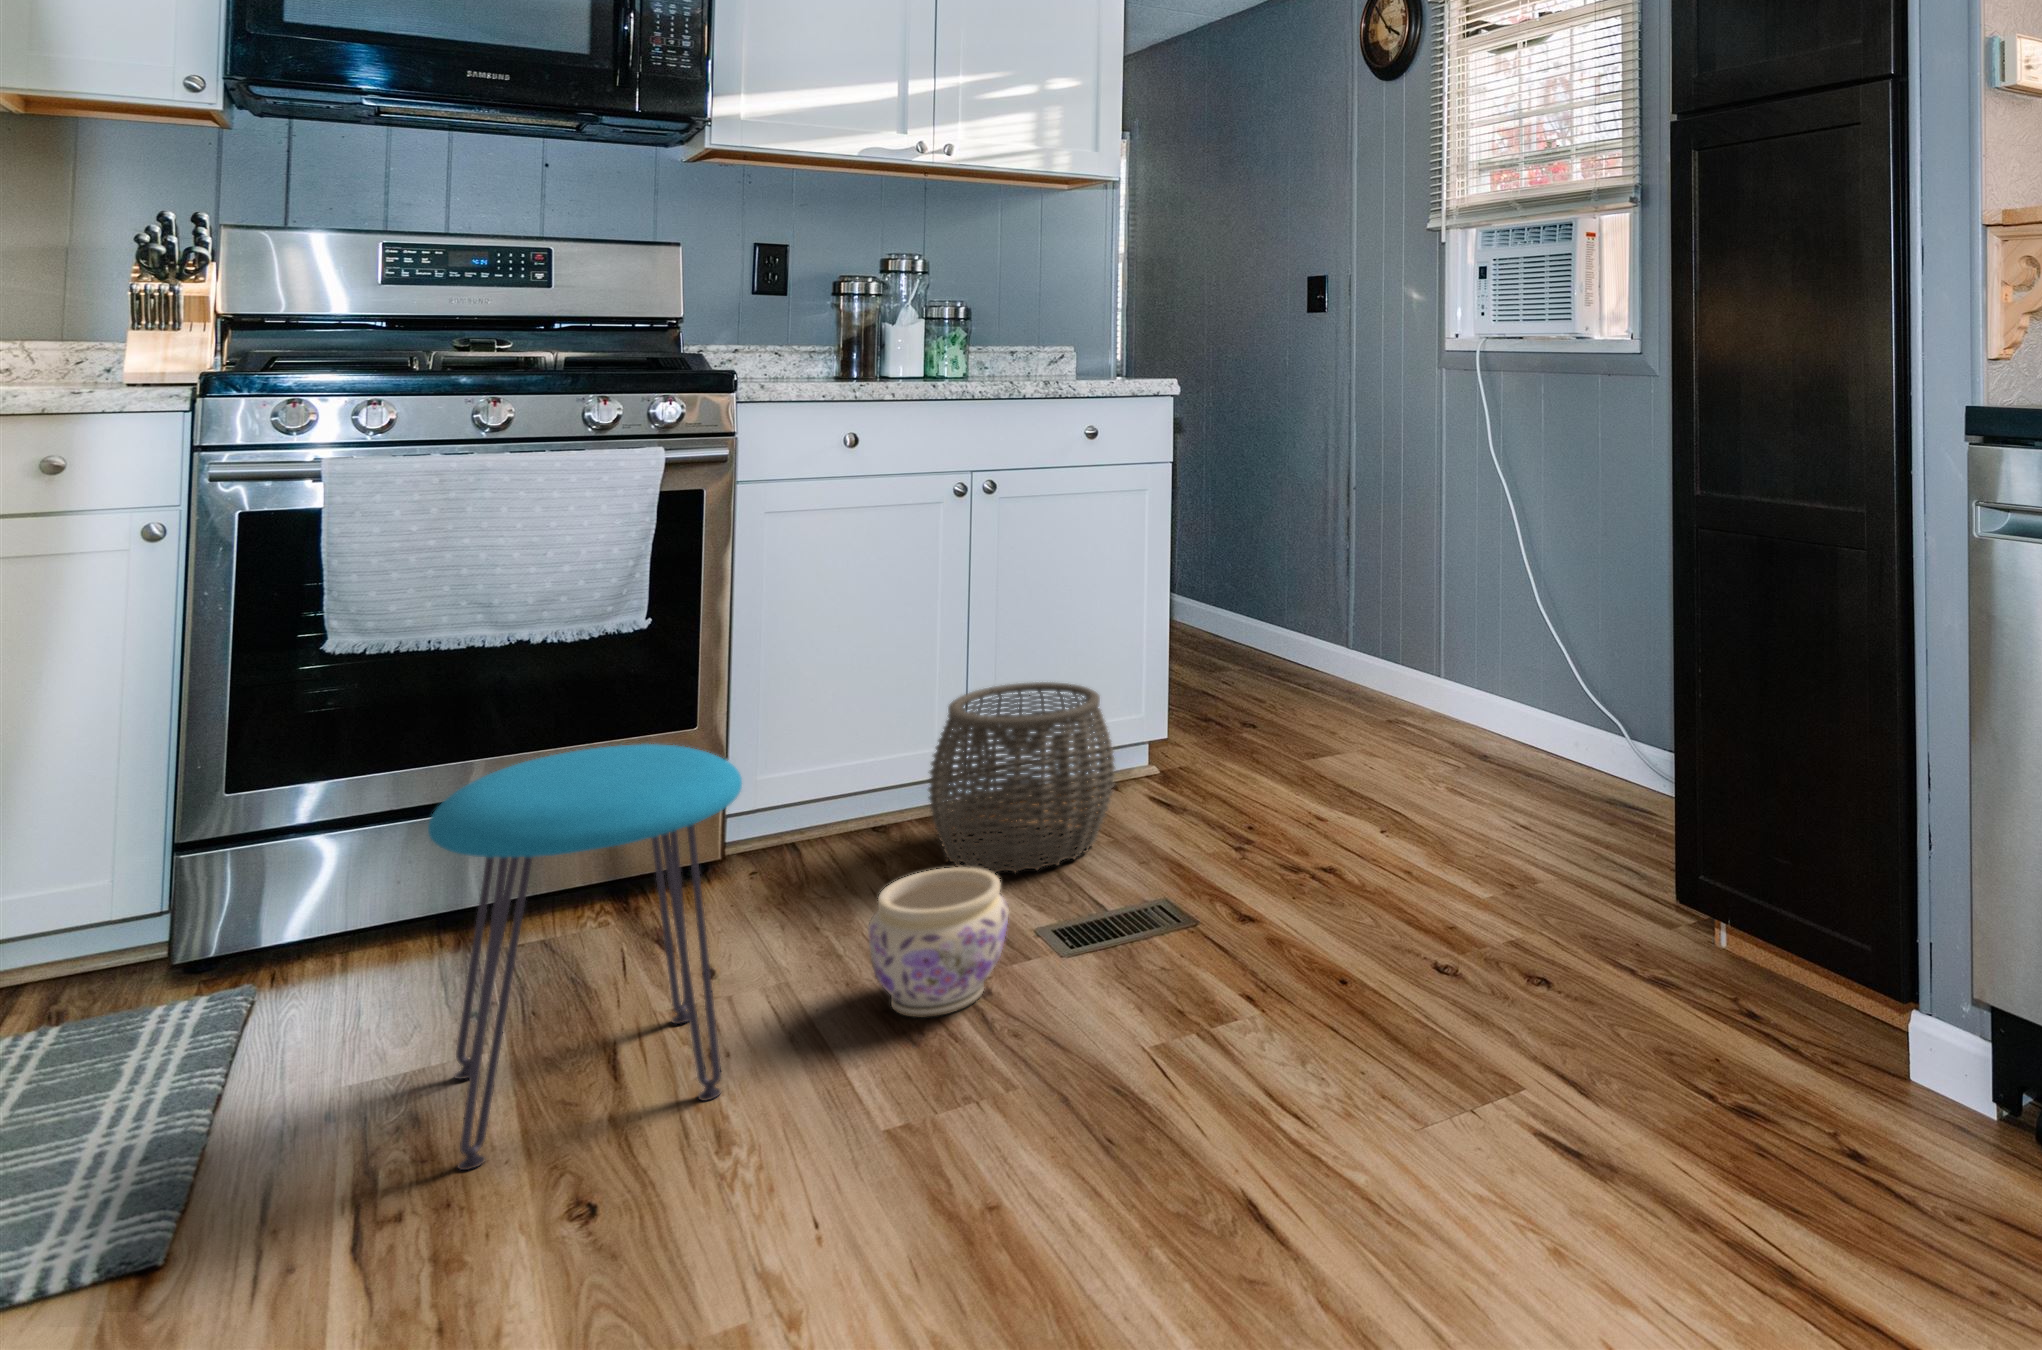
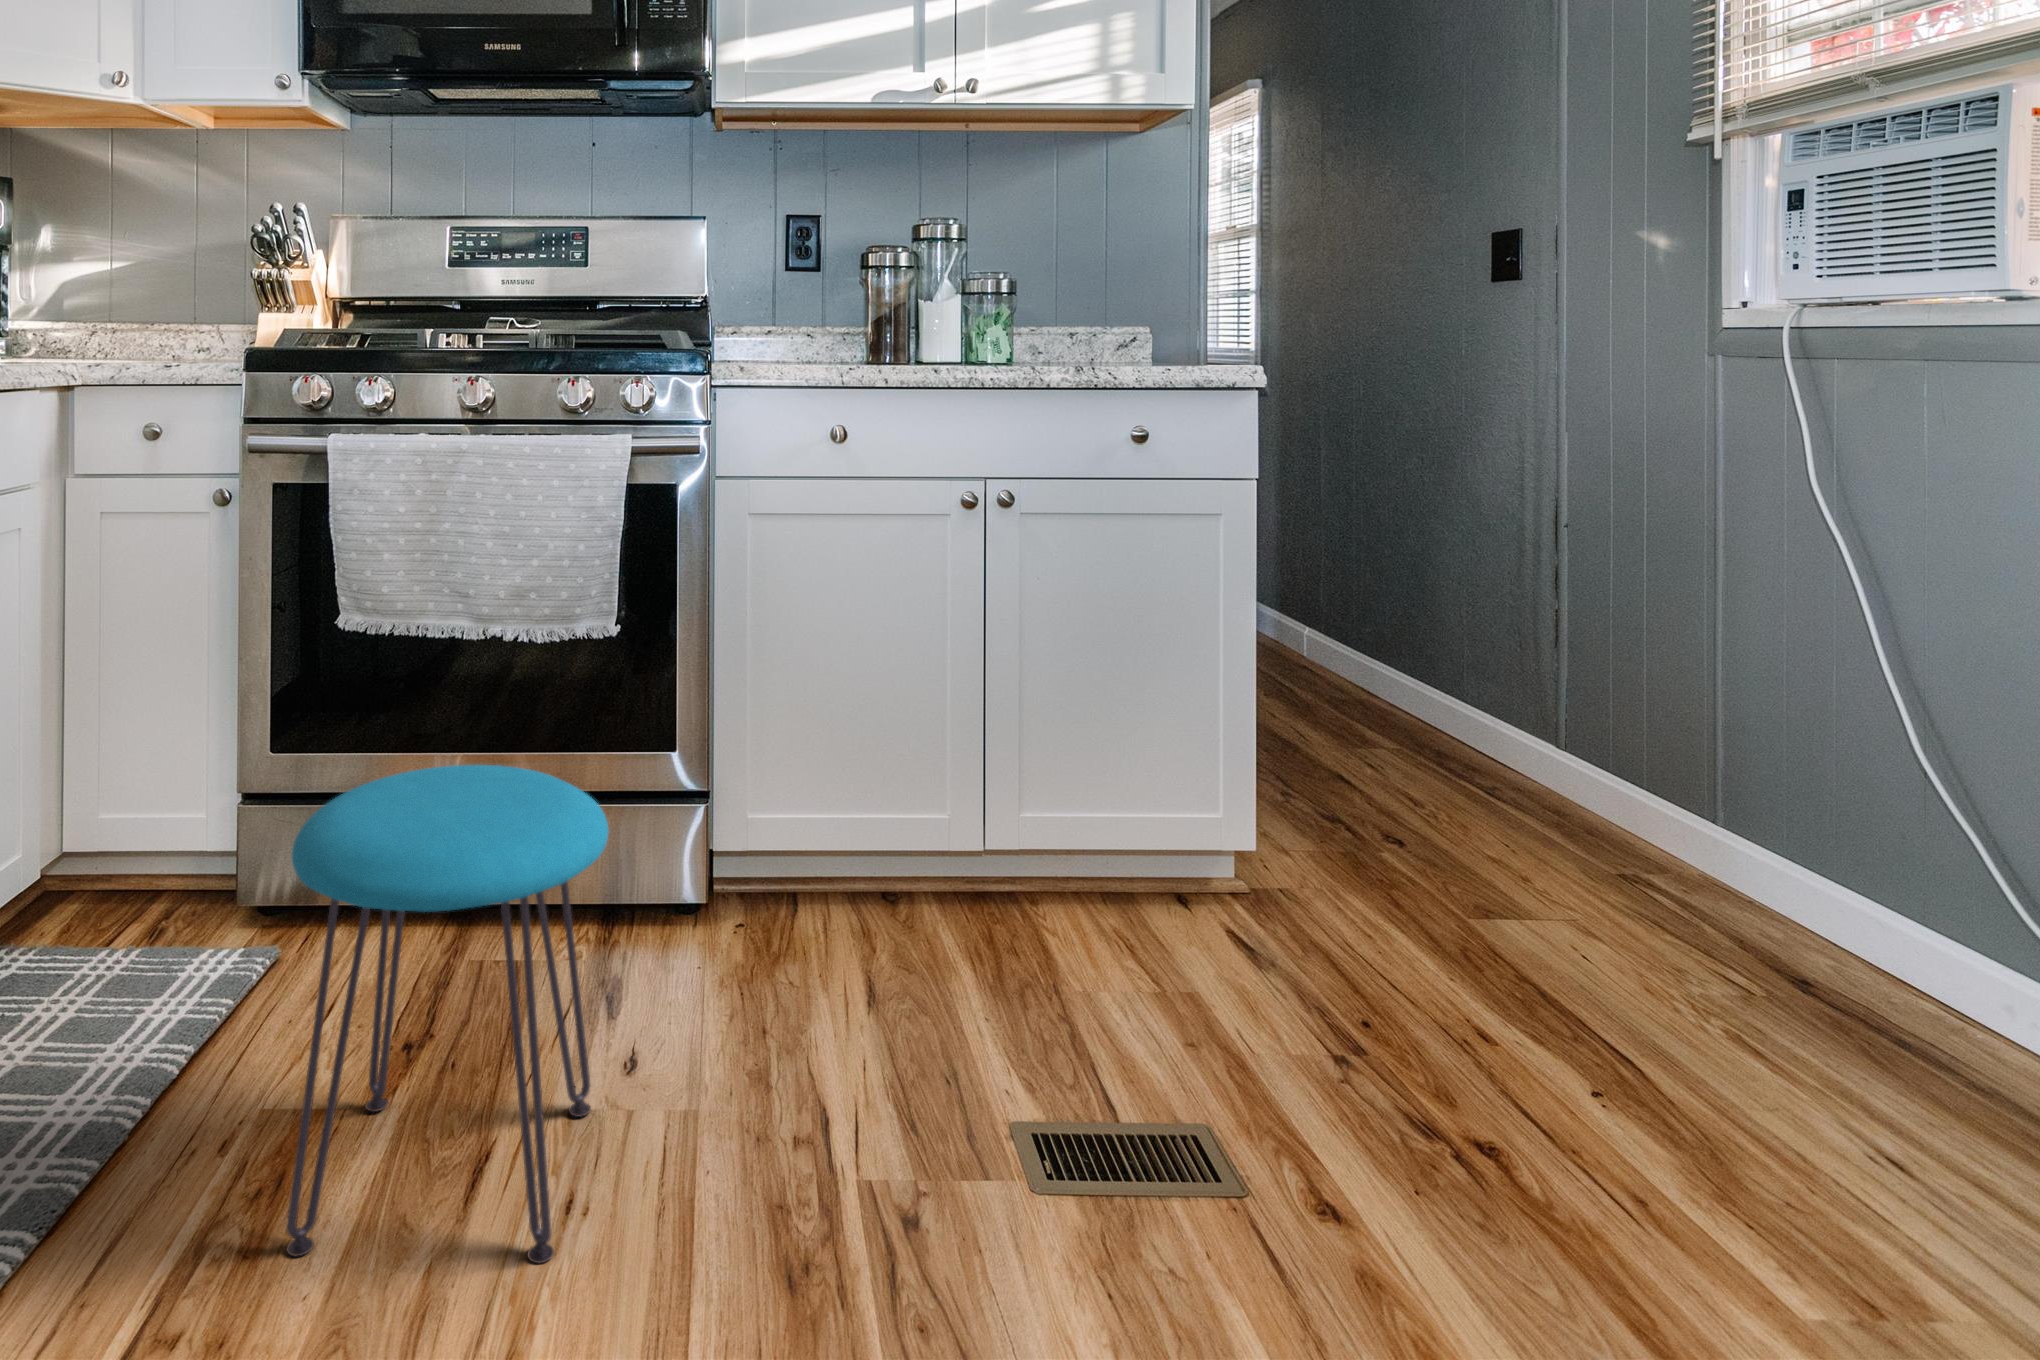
woven basket: present [928,682,1115,874] -> none [918,747,1156,1016]
planter: present [868,868,1009,1018] -> none [756,1008,935,1238]

